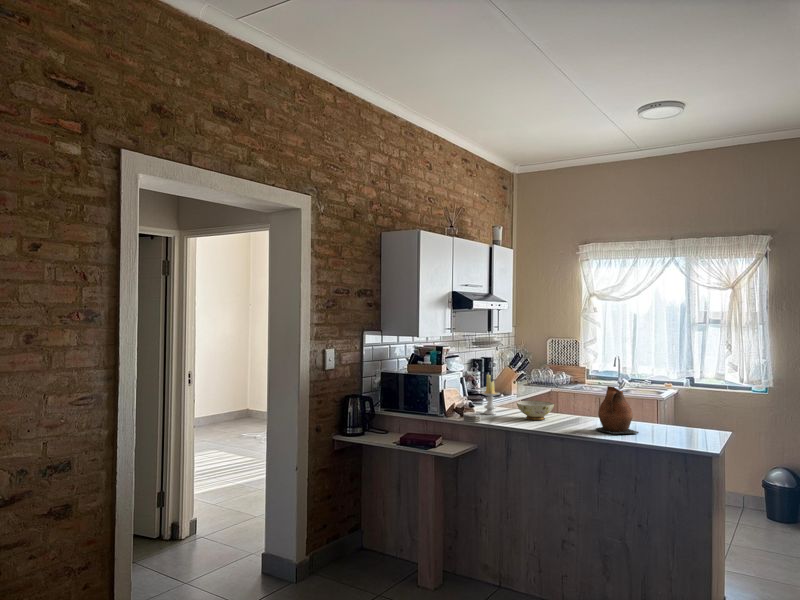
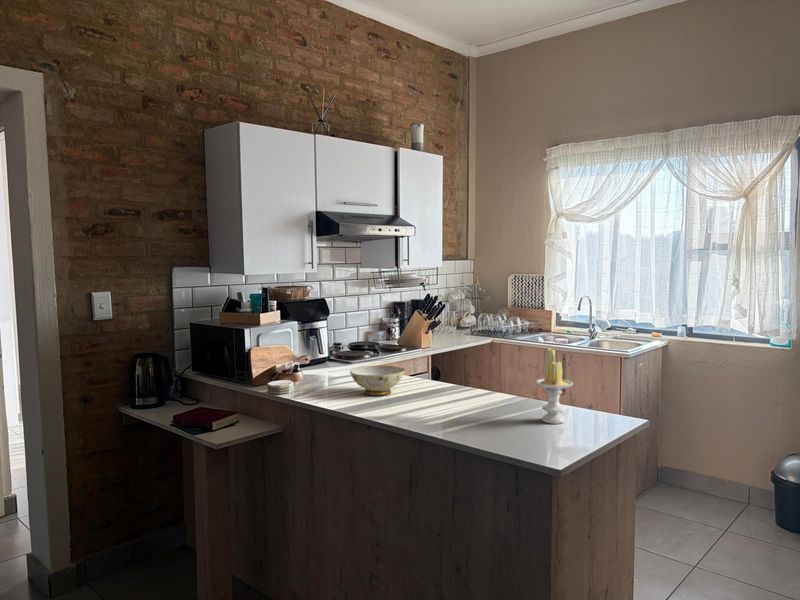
candle: present [481,375,500,415] -> present [536,348,573,424]
ceramic pitcher: present [596,386,639,434] -> none [428,350,492,426]

